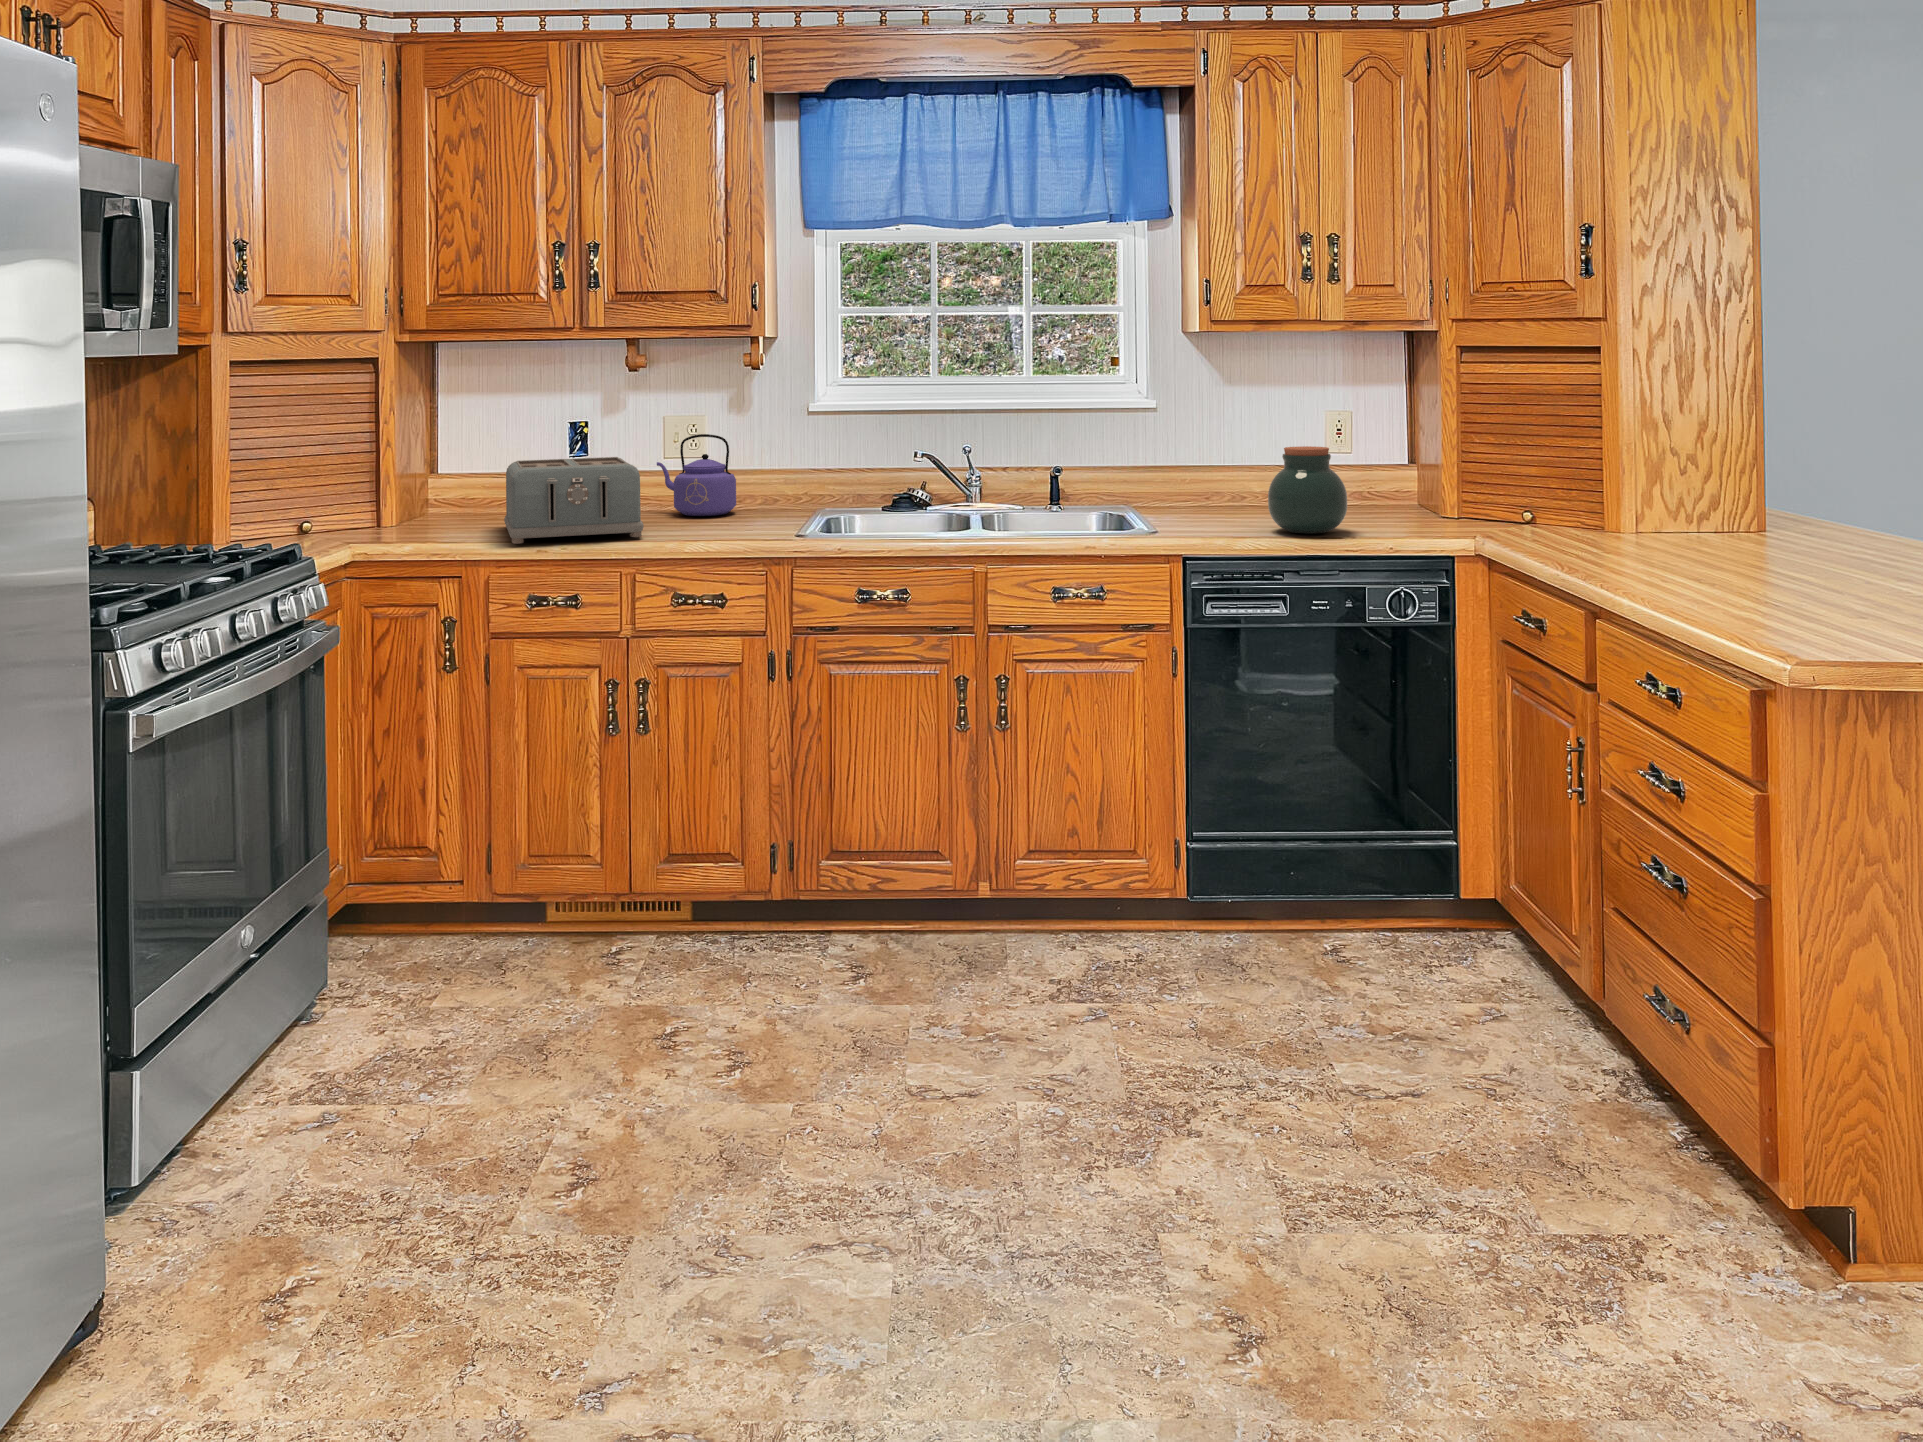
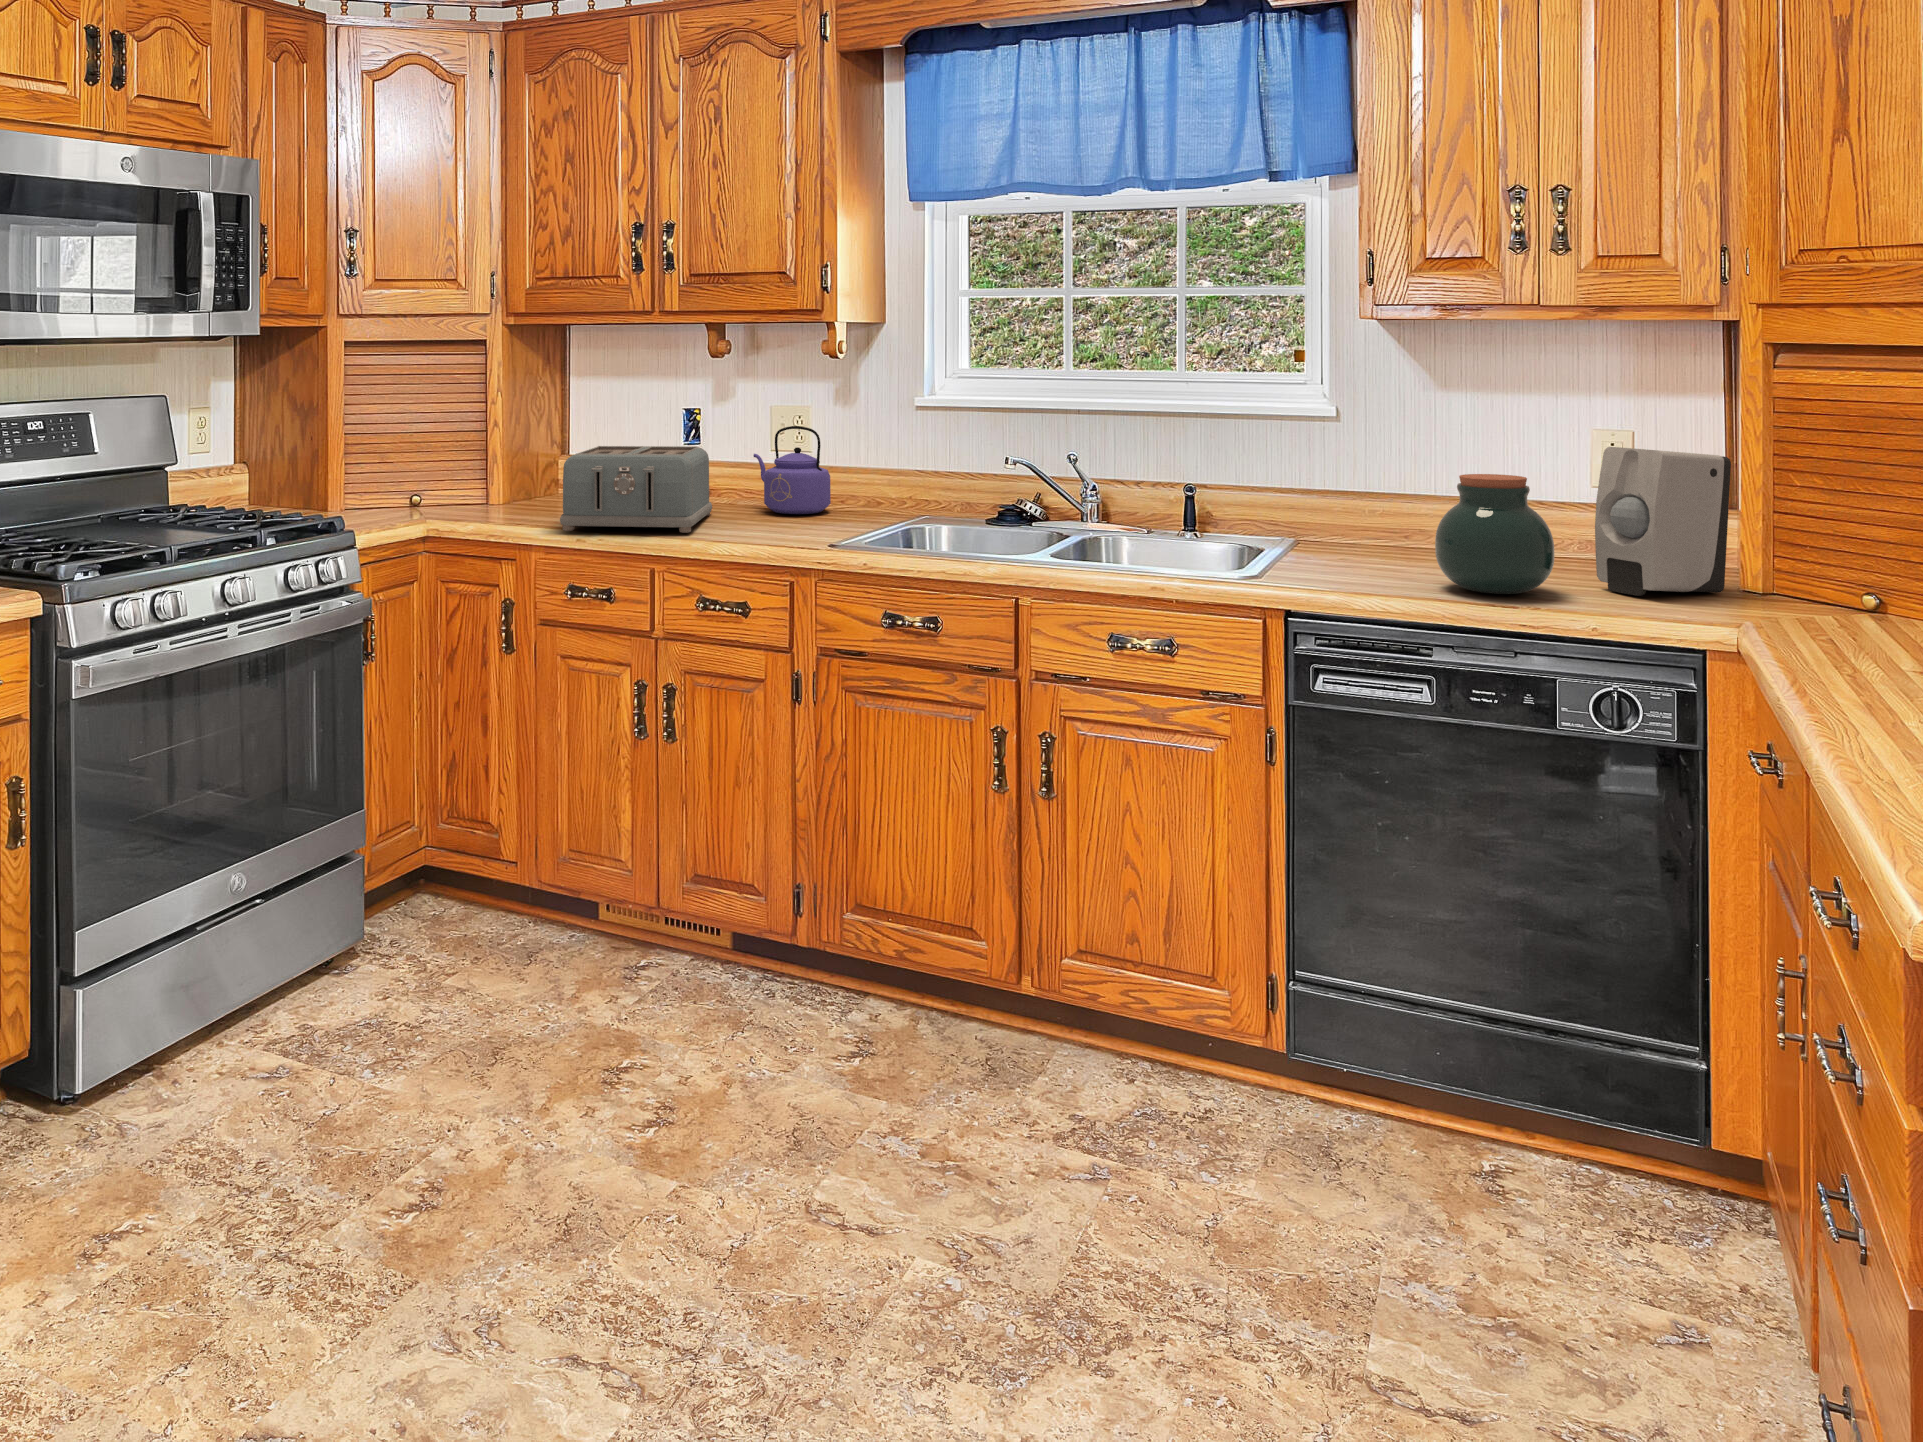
soap dispenser: none [1362,423,1439,528] -> present [1595,447,1731,596]

